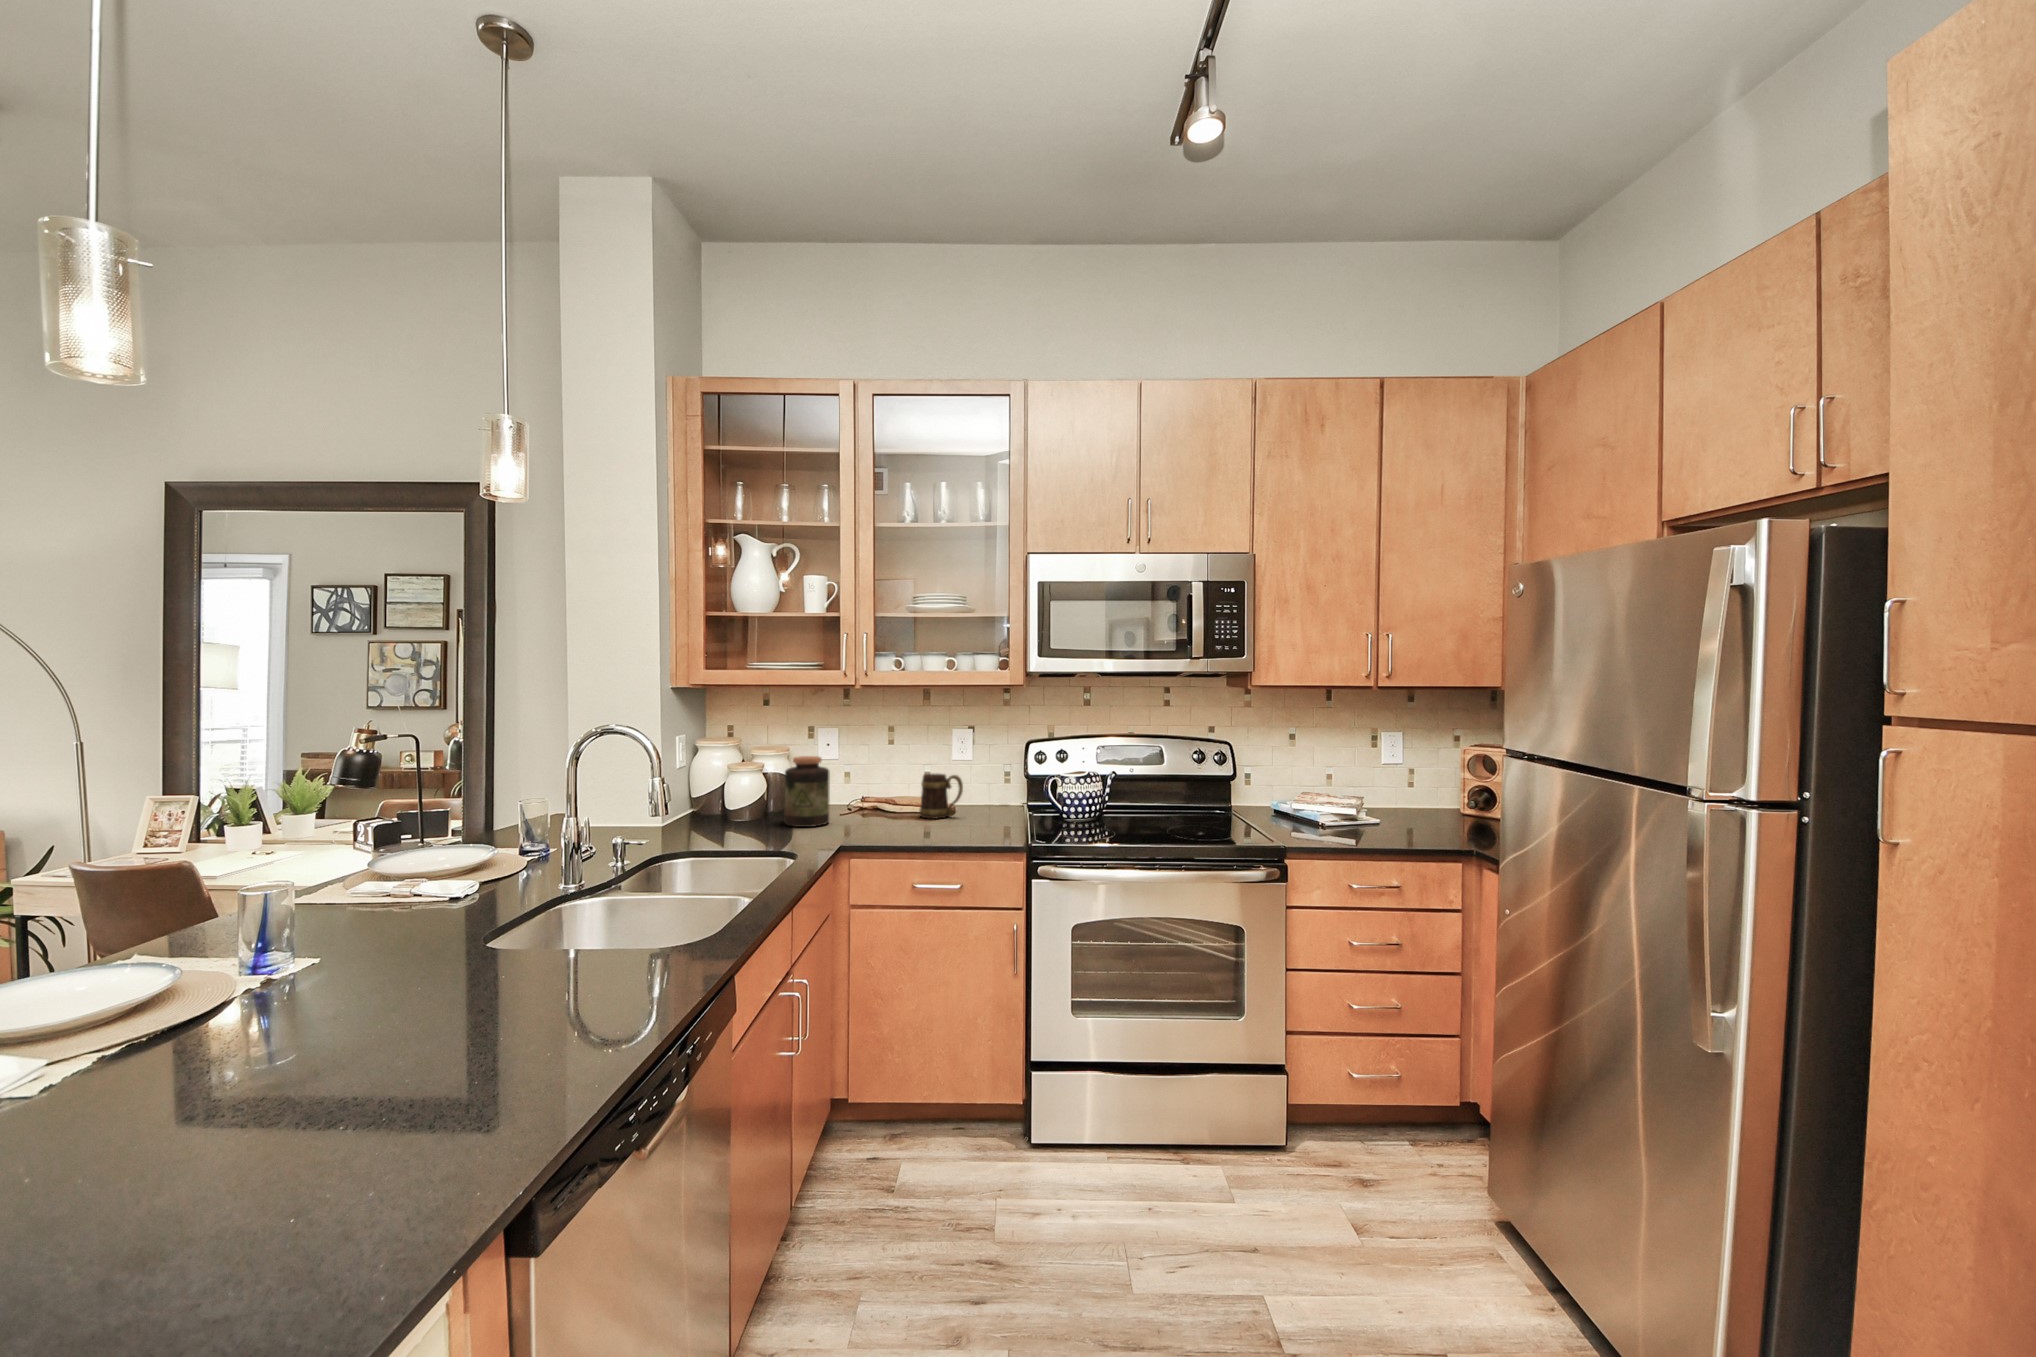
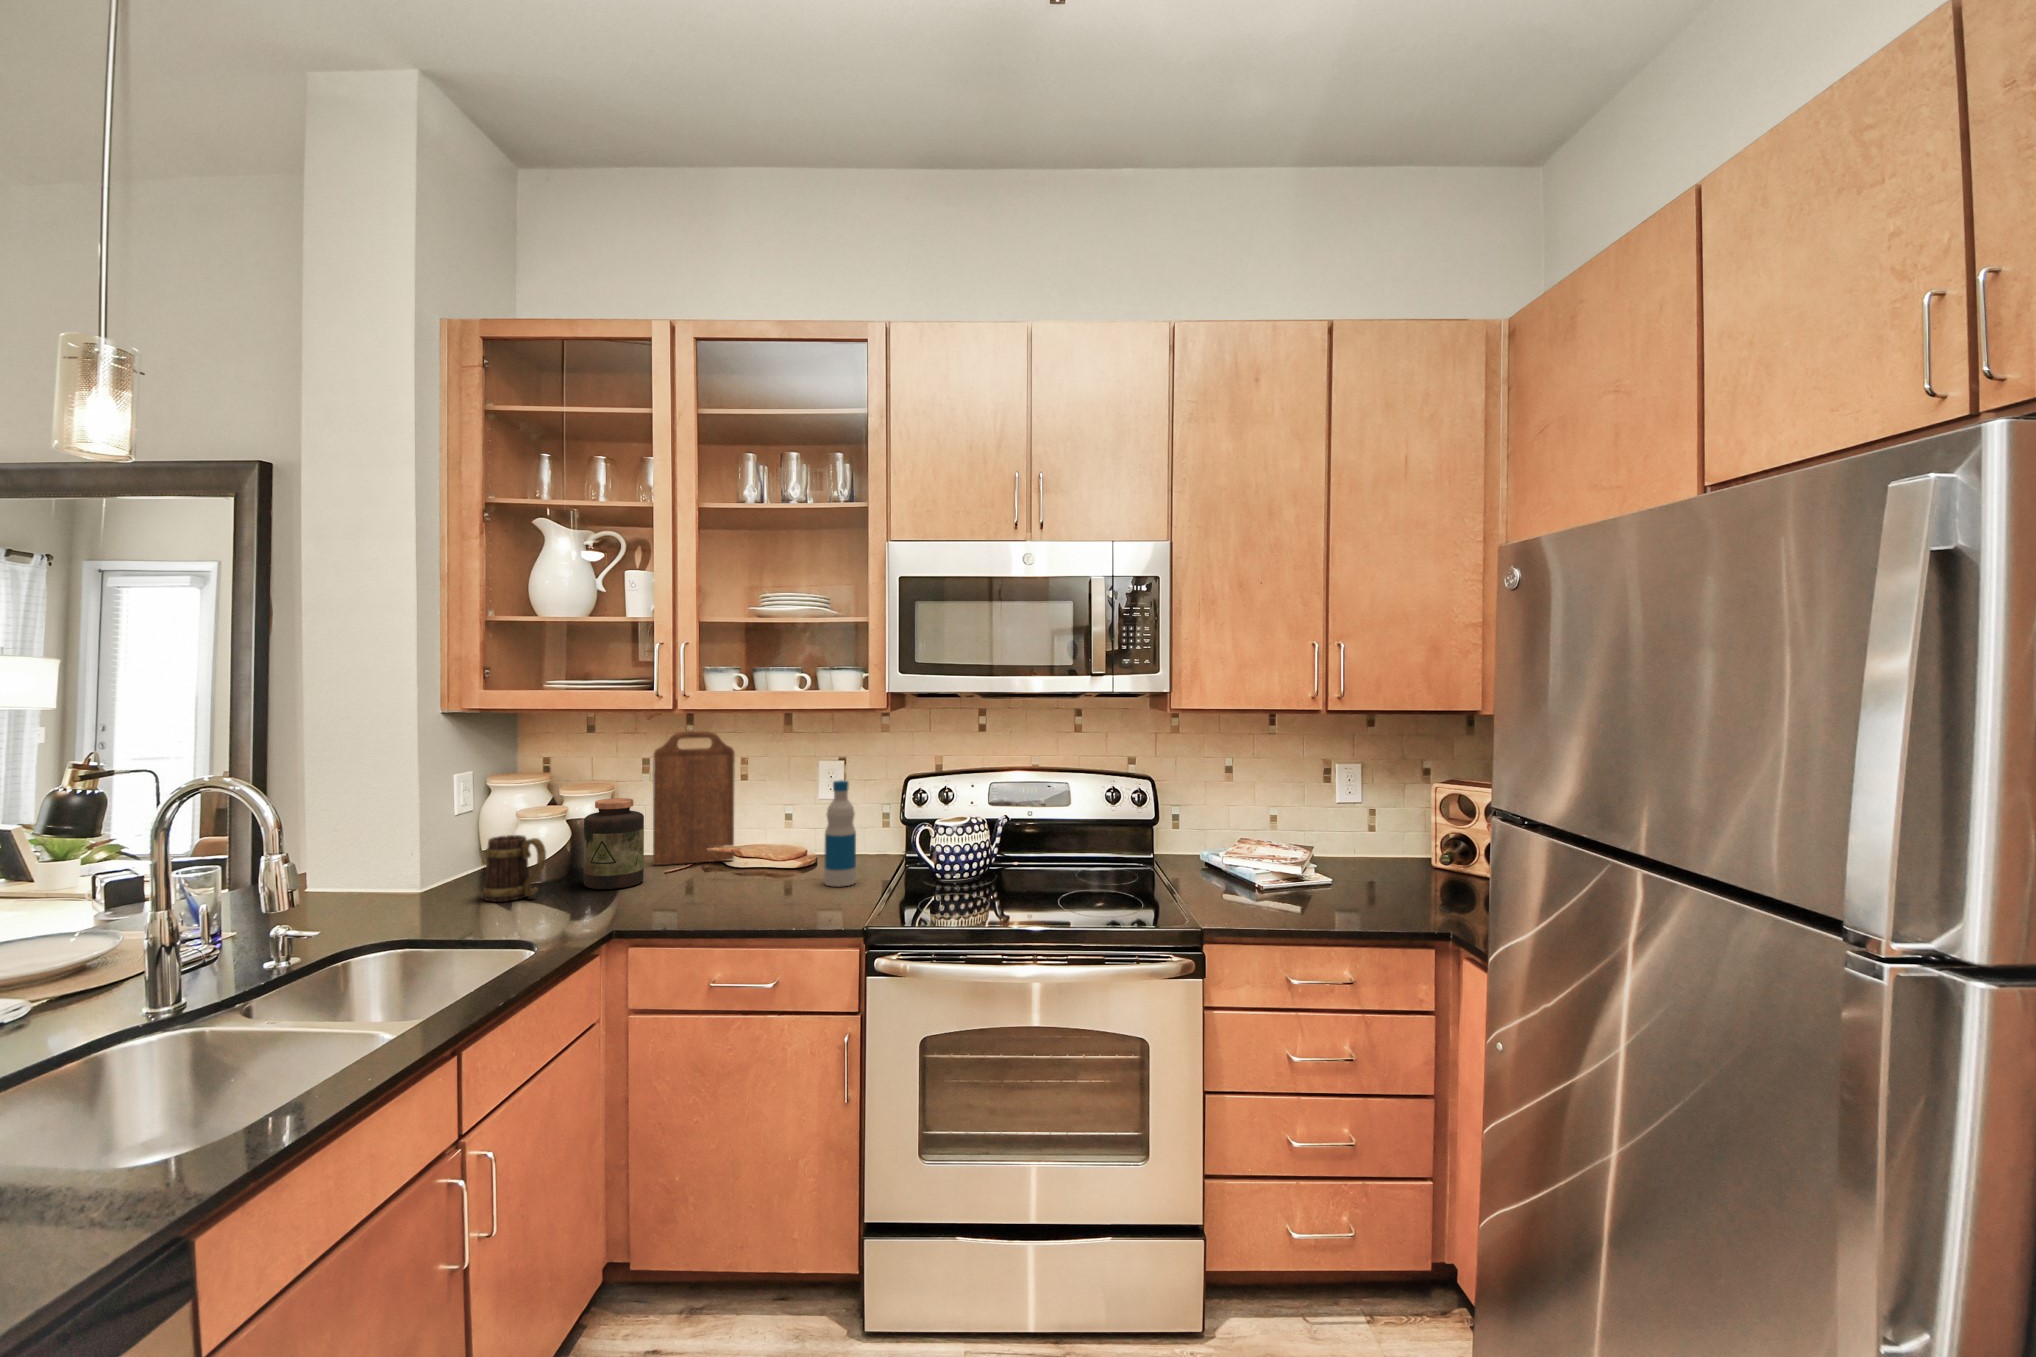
cutting board: none [826,704,888,813] -> present [653,731,735,865]
bottle: none [973,742,998,826] -> present [824,780,856,887]
mug: present [920,773,963,819] -> present [483,835,546,901]

